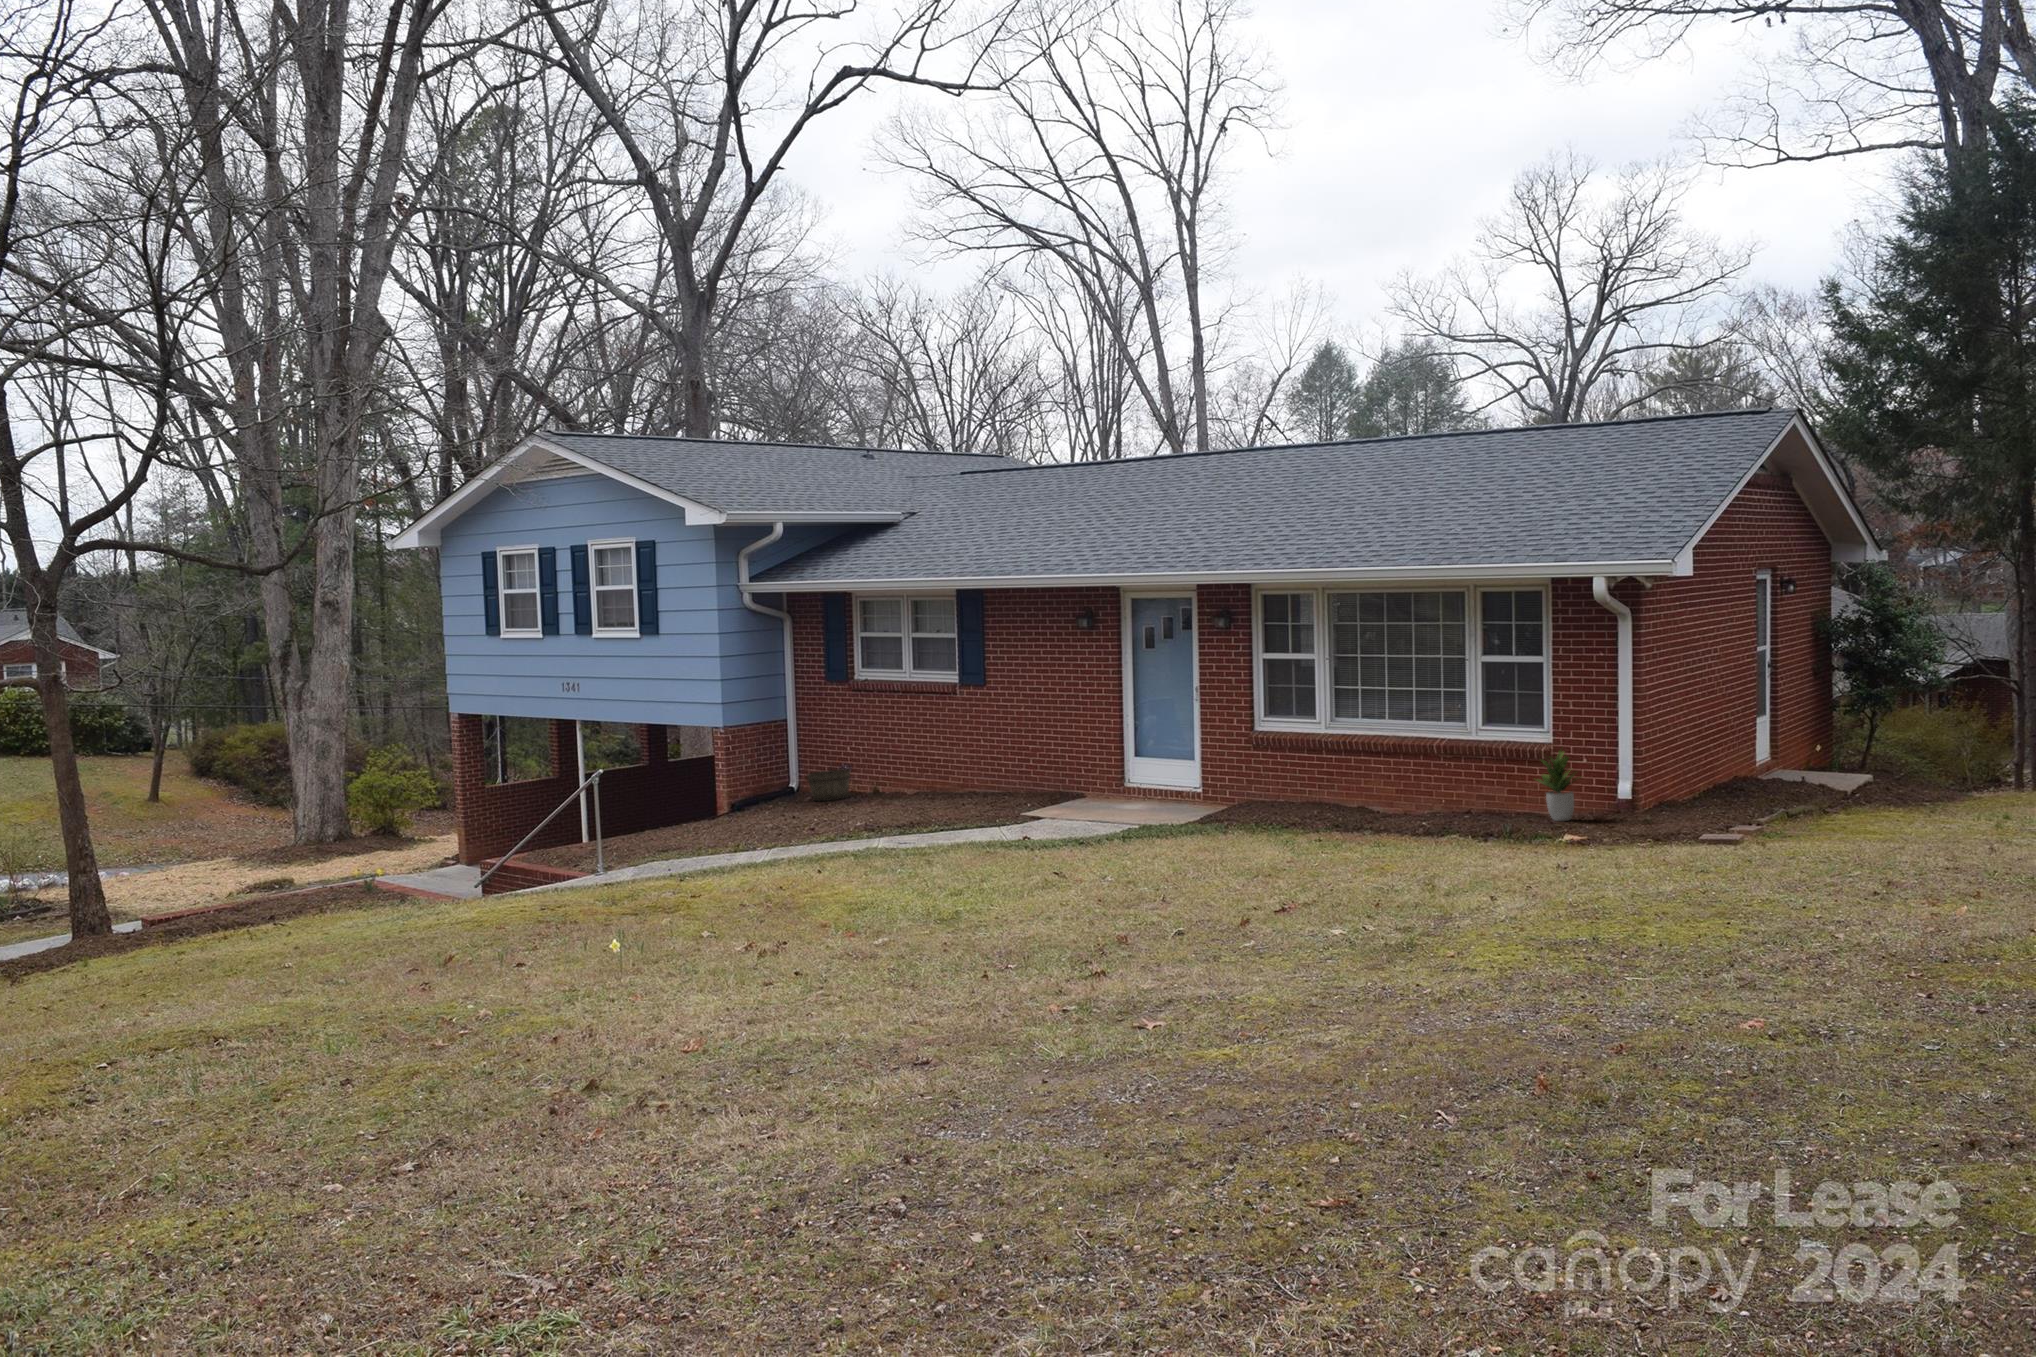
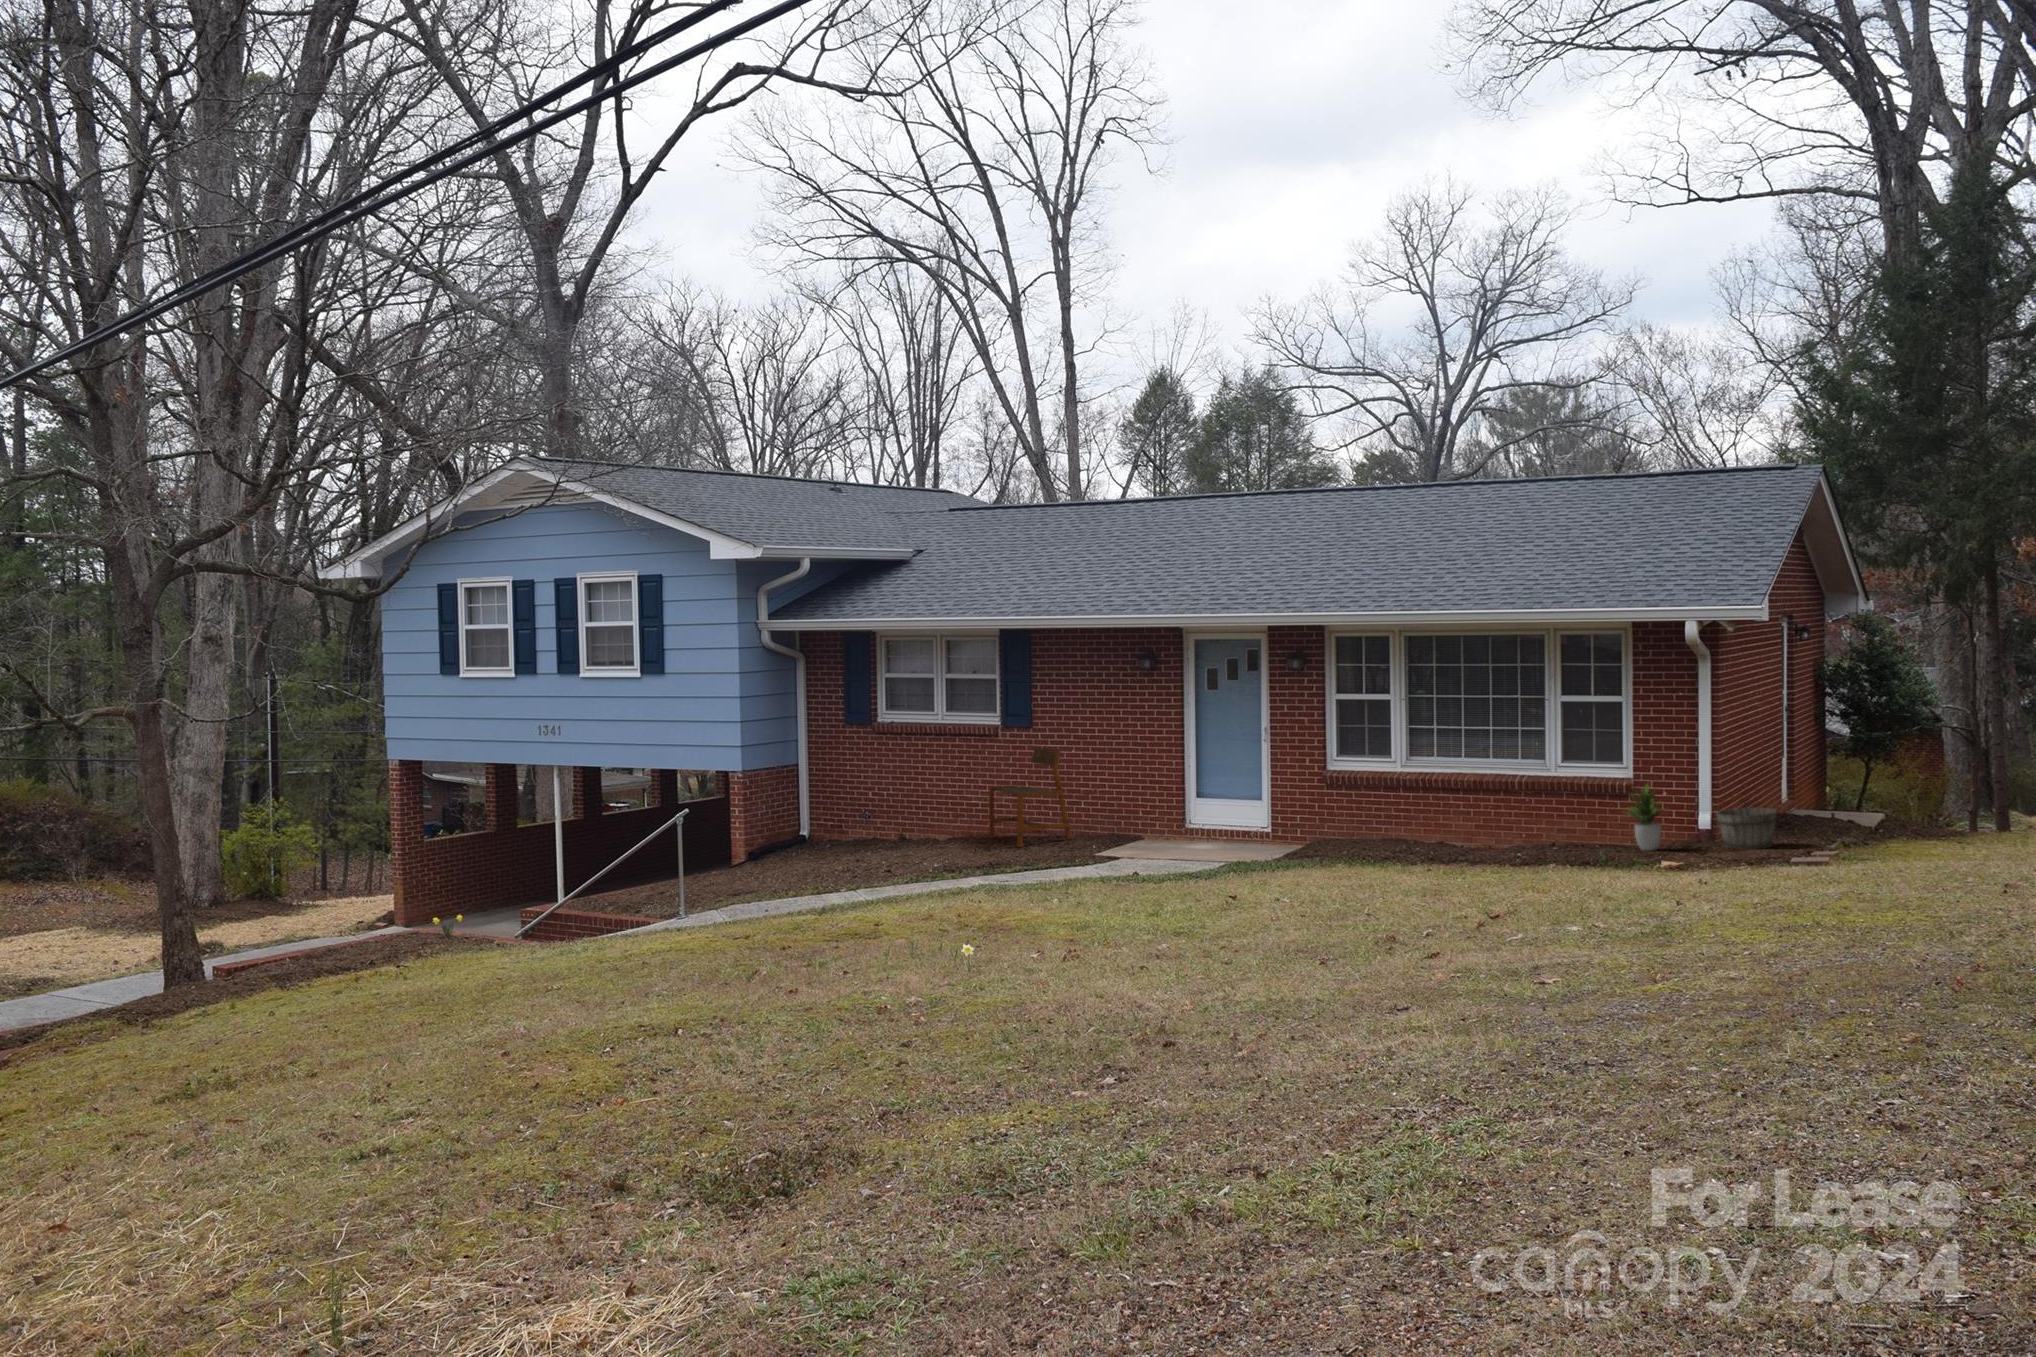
bench: none [945,705,1012,805] -> present [989,747,1072,847]
wooden bucket: present [807,769,850,801] -> present [1716,803,1776,849]

